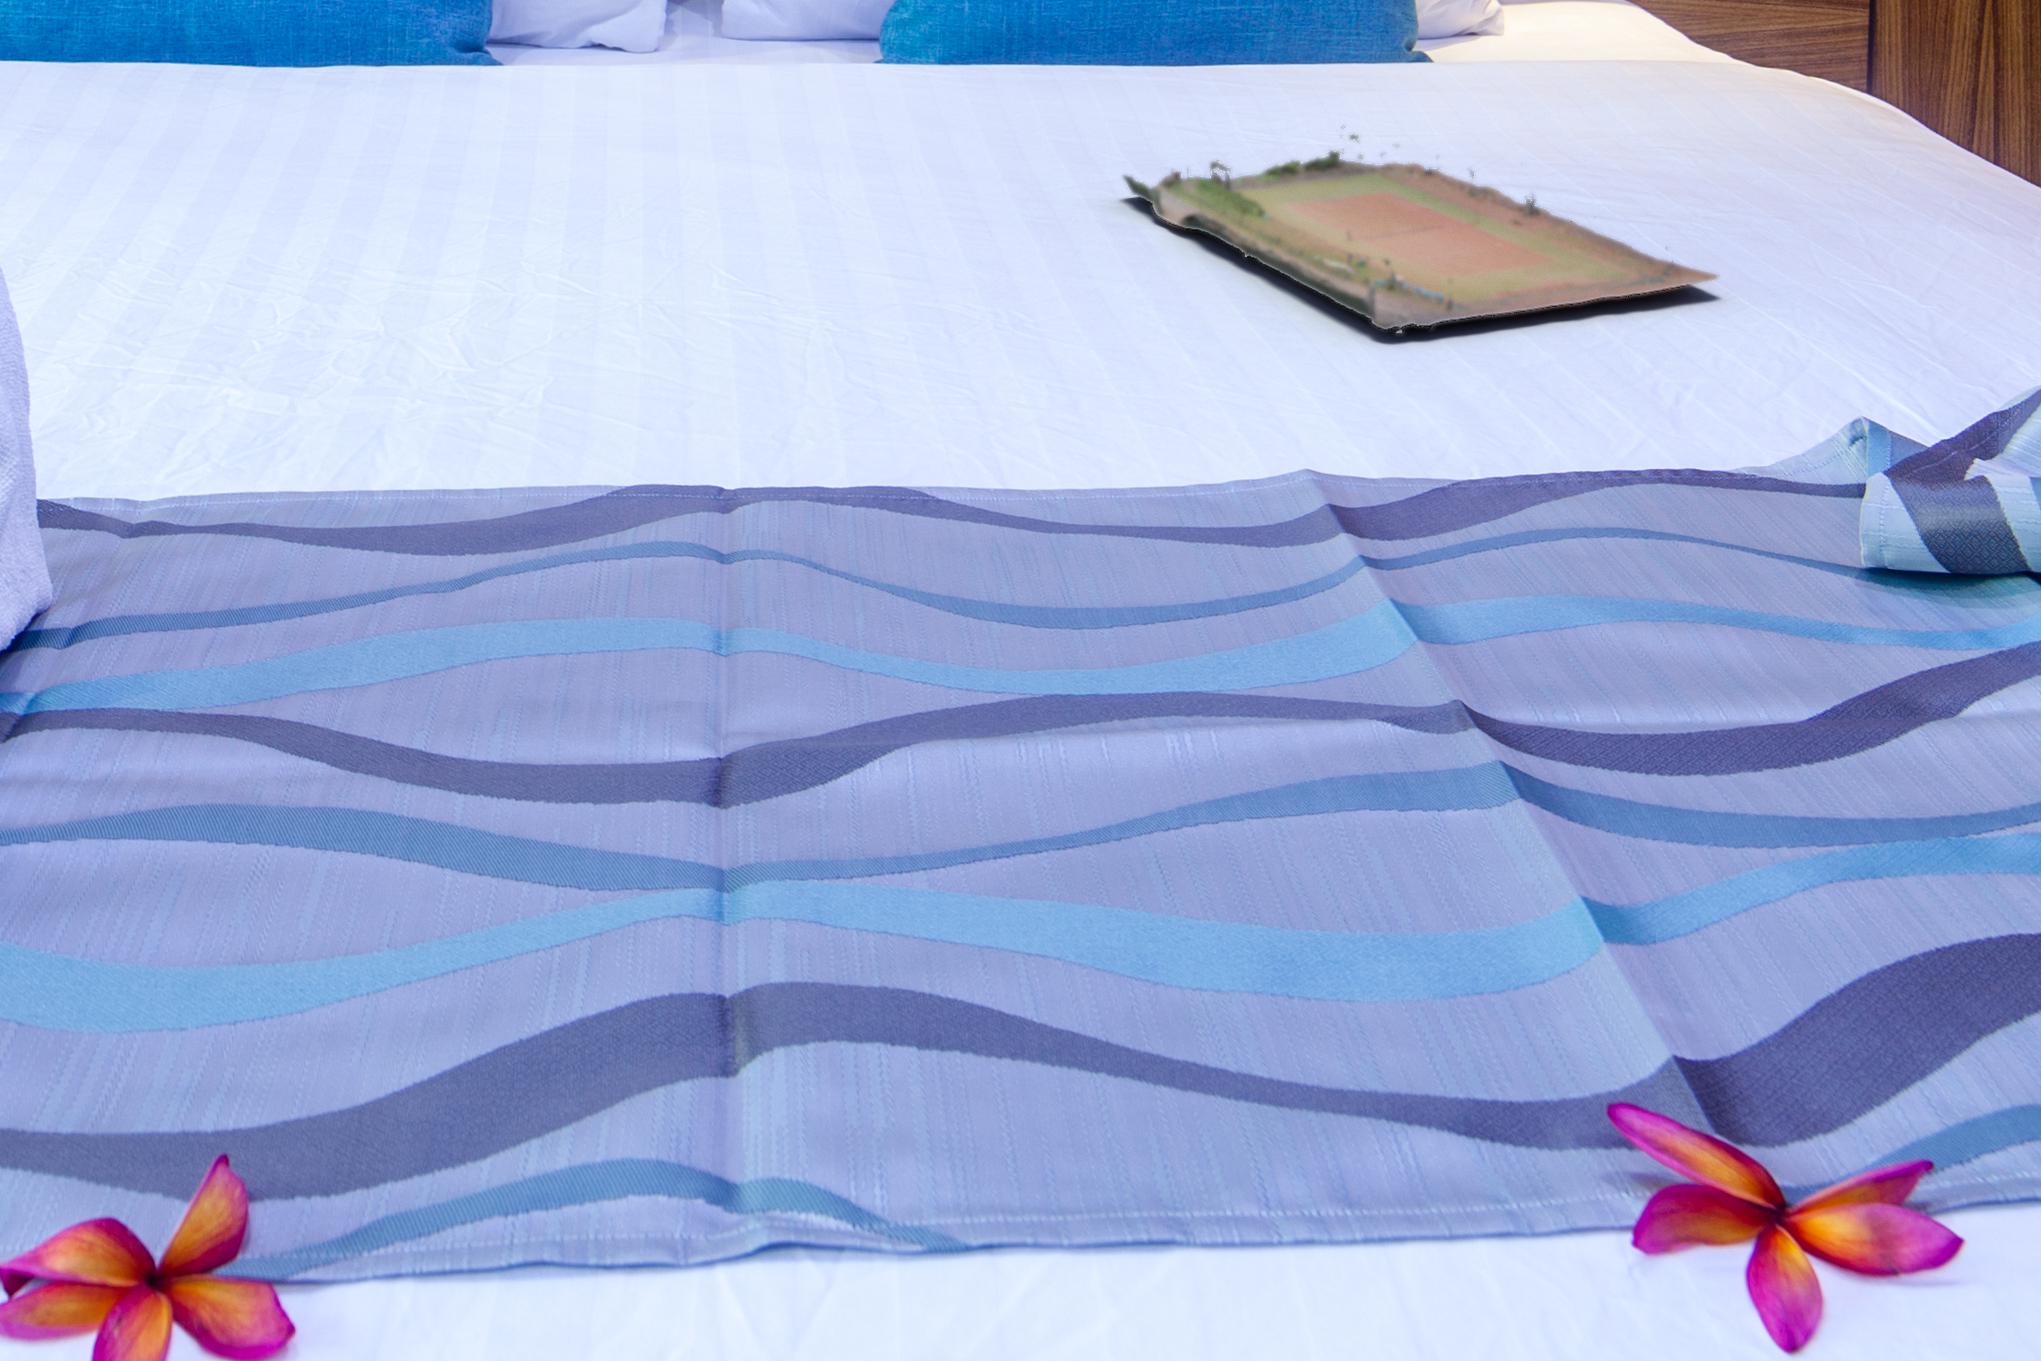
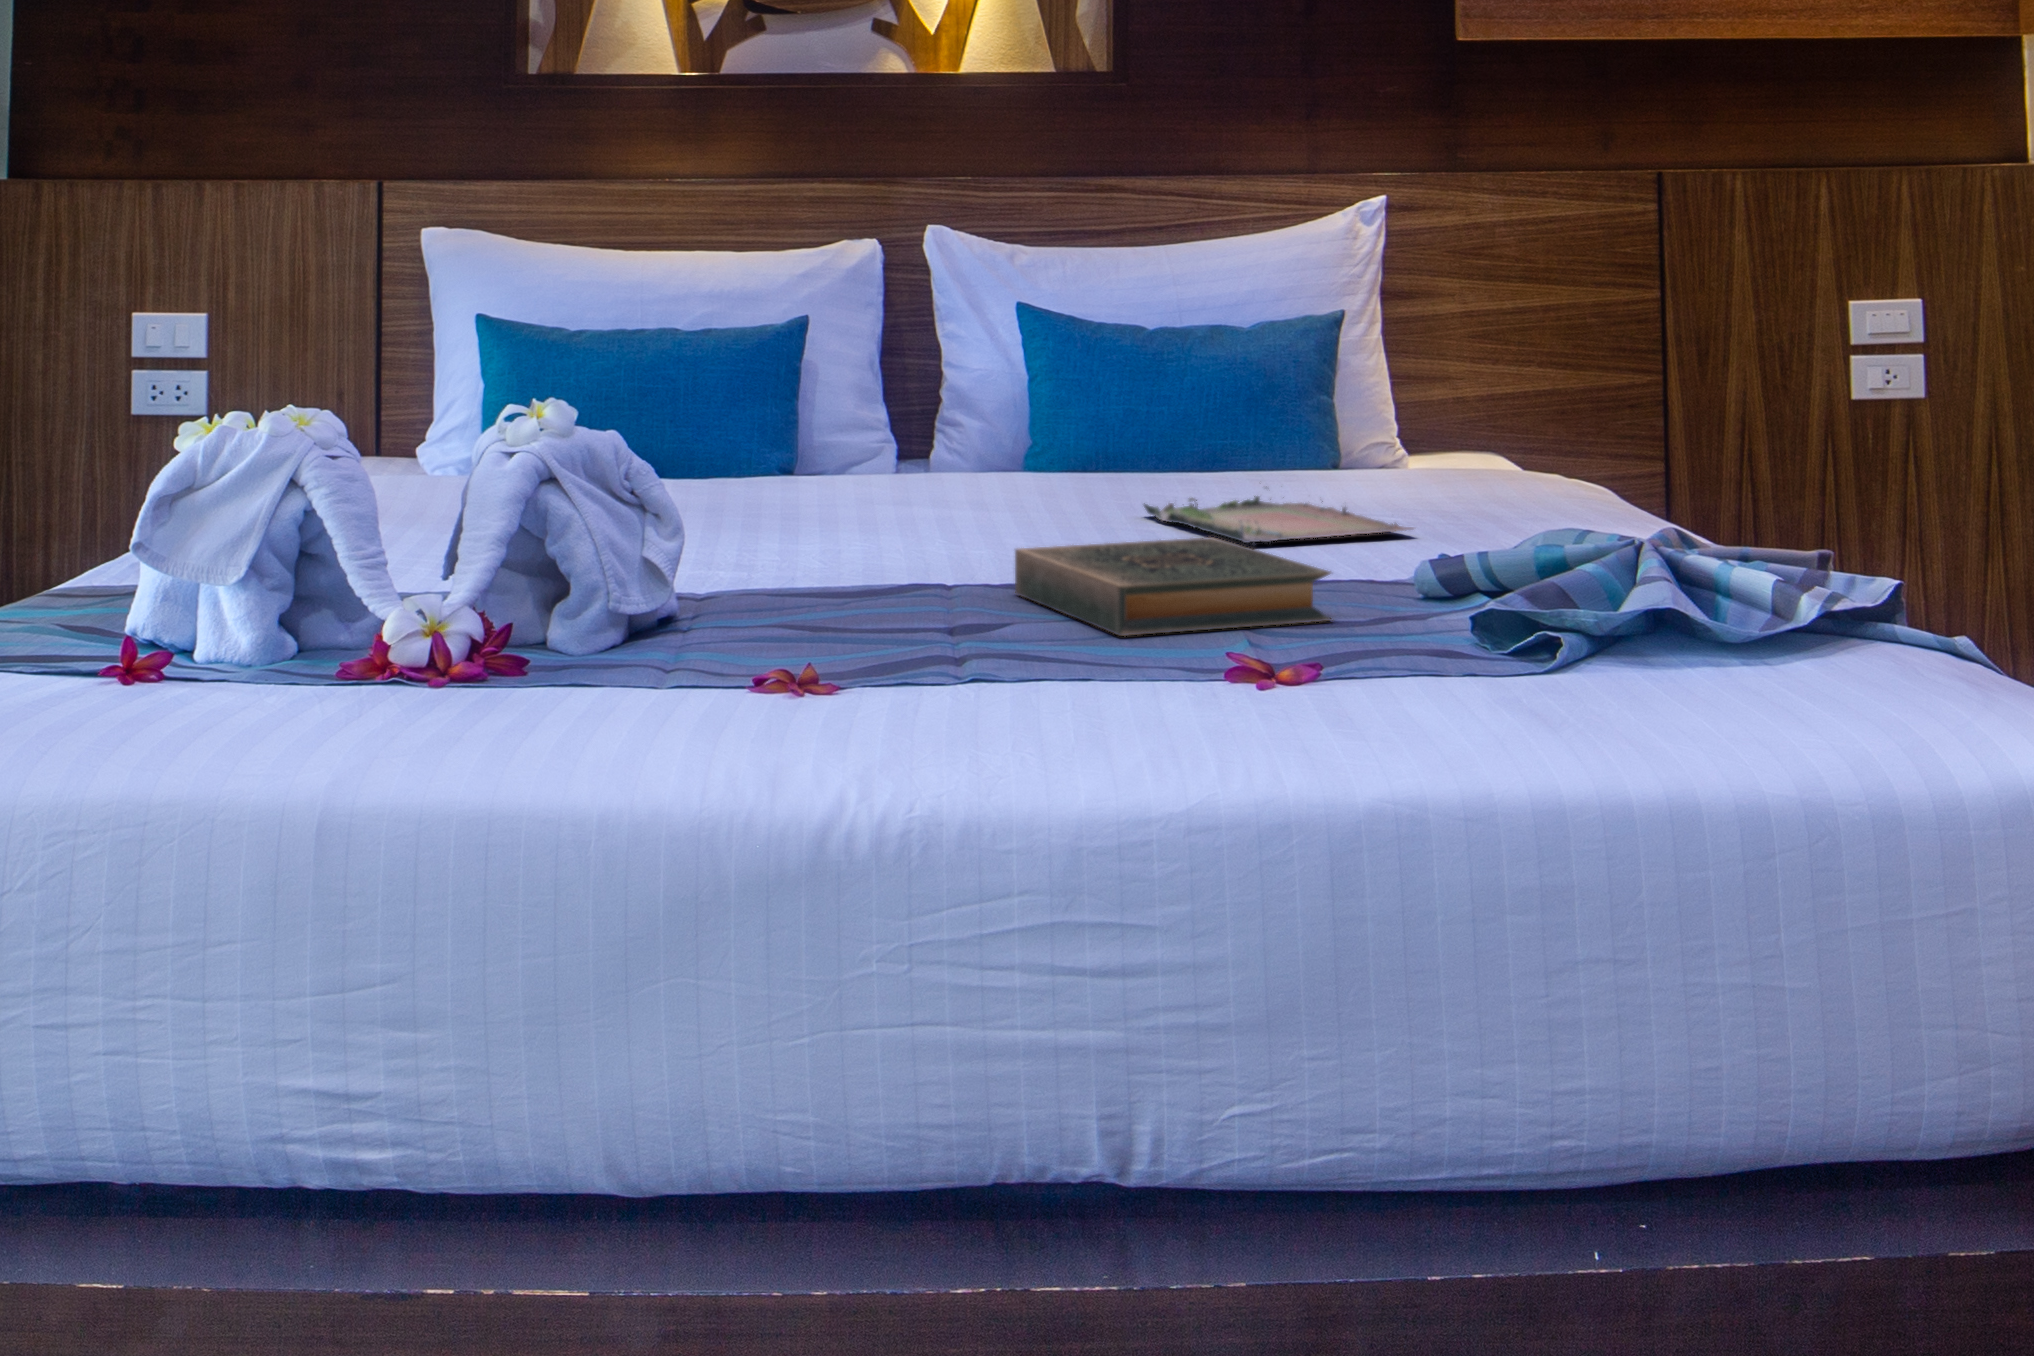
hardback book: none [891,417,1867,1000] -> present [1015,537,1332,636]

